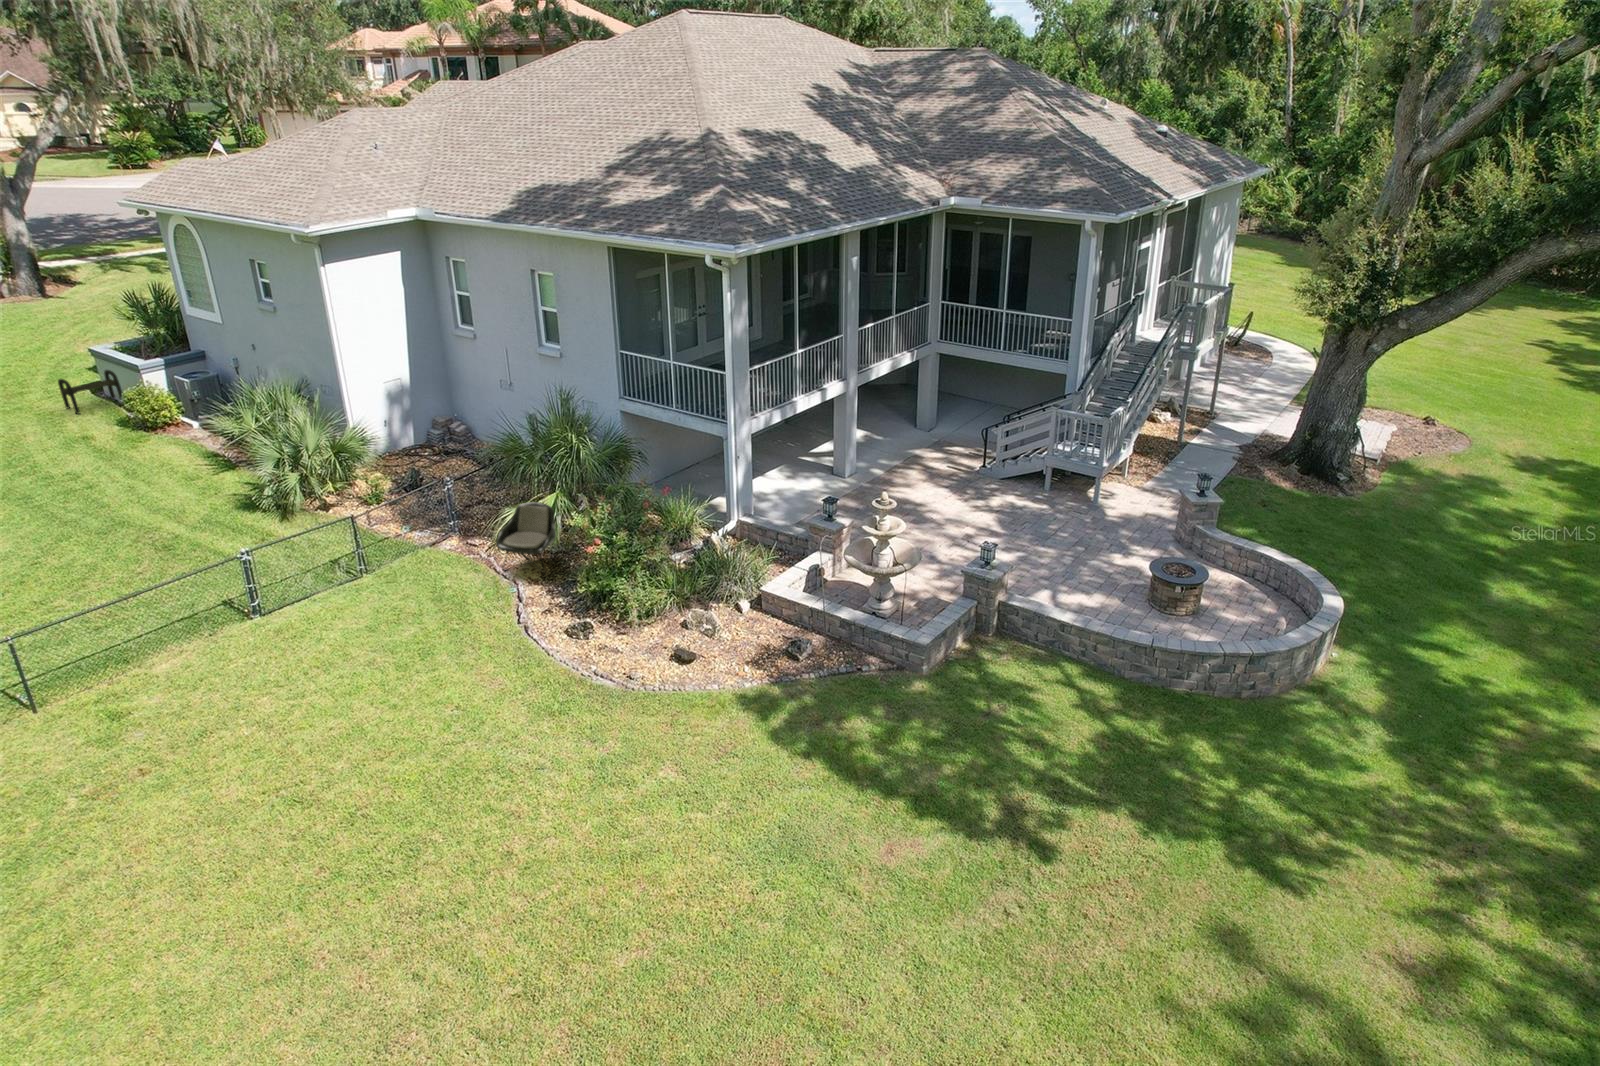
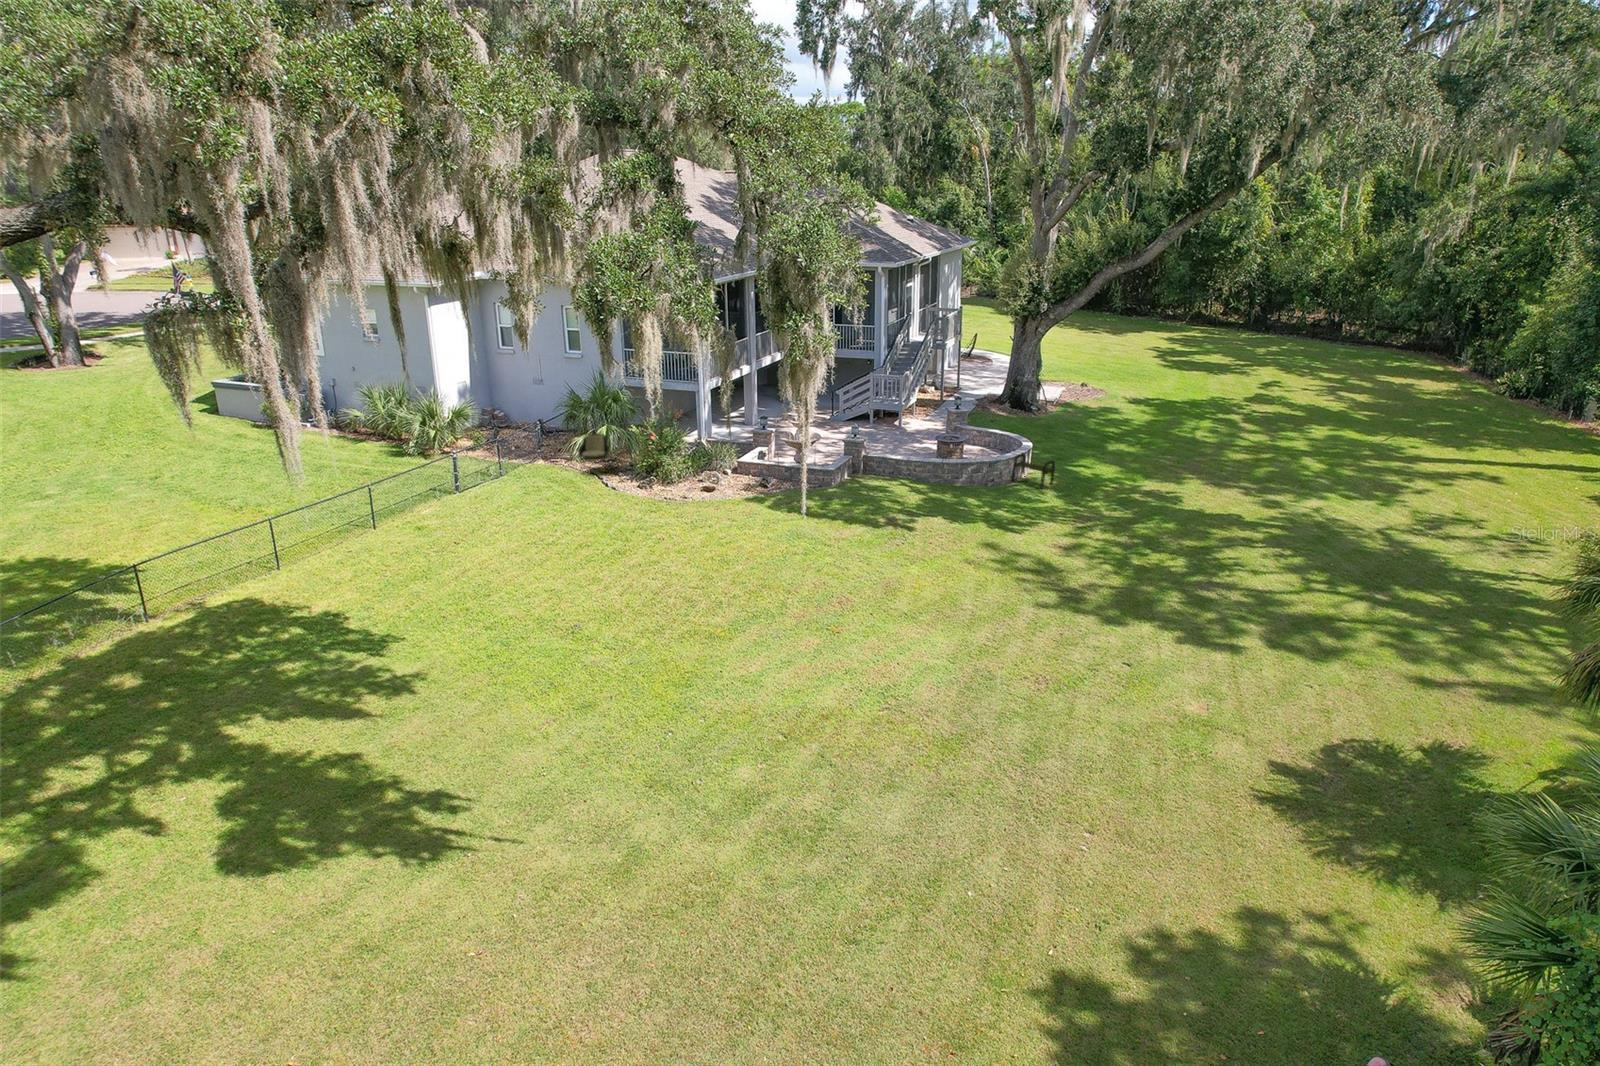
bench: present [58,370,122,414] -> present [1011,454,1055,488]

